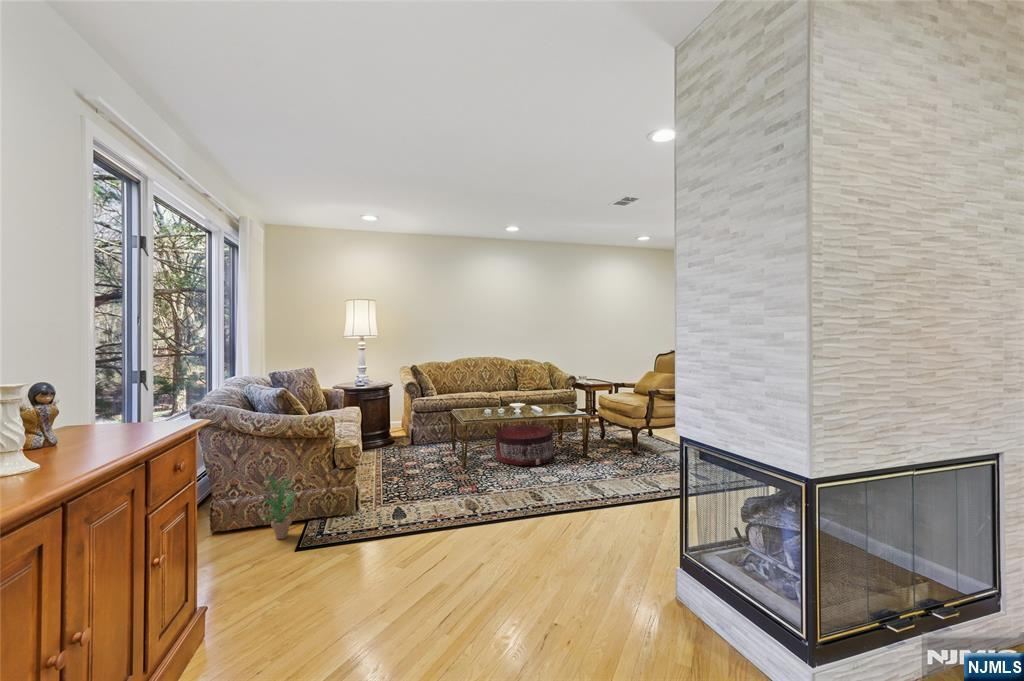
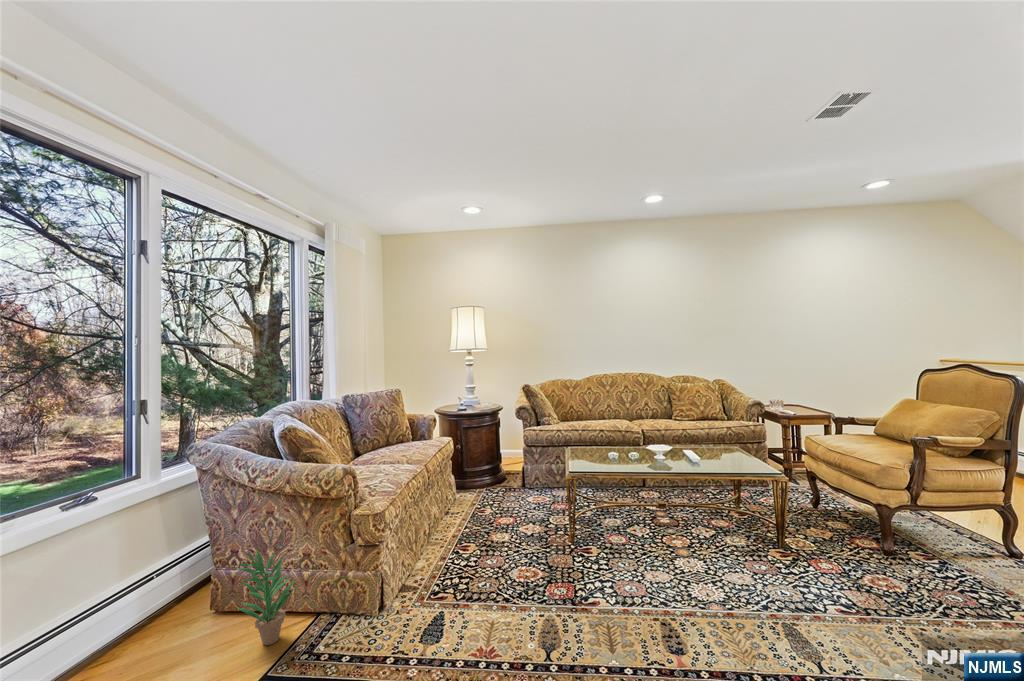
pouf: present [495,424,555,466] -> none [623,477,722,553]

